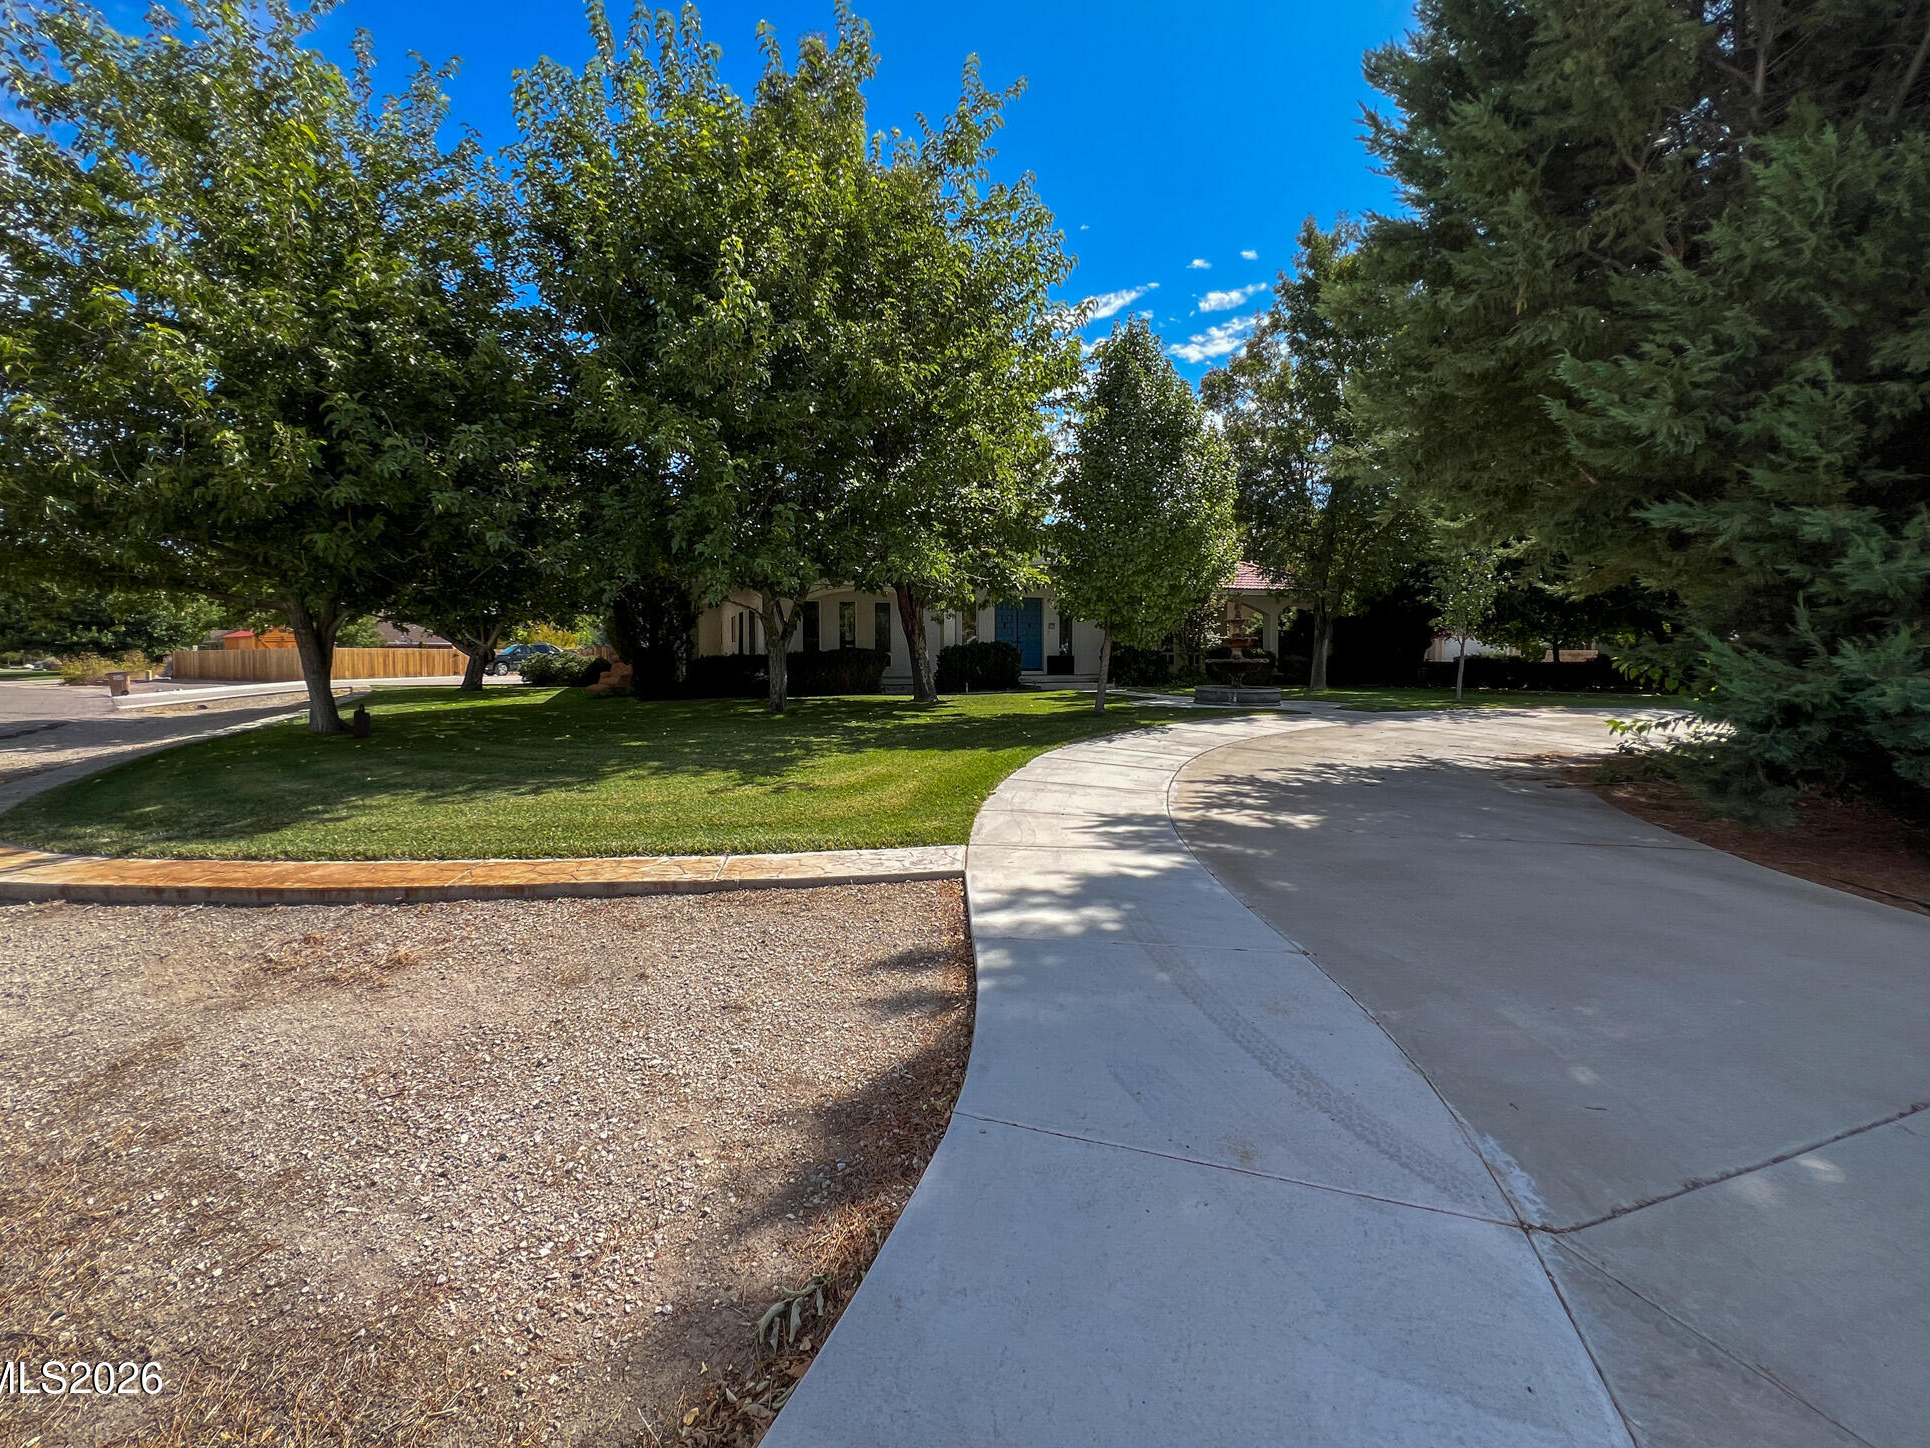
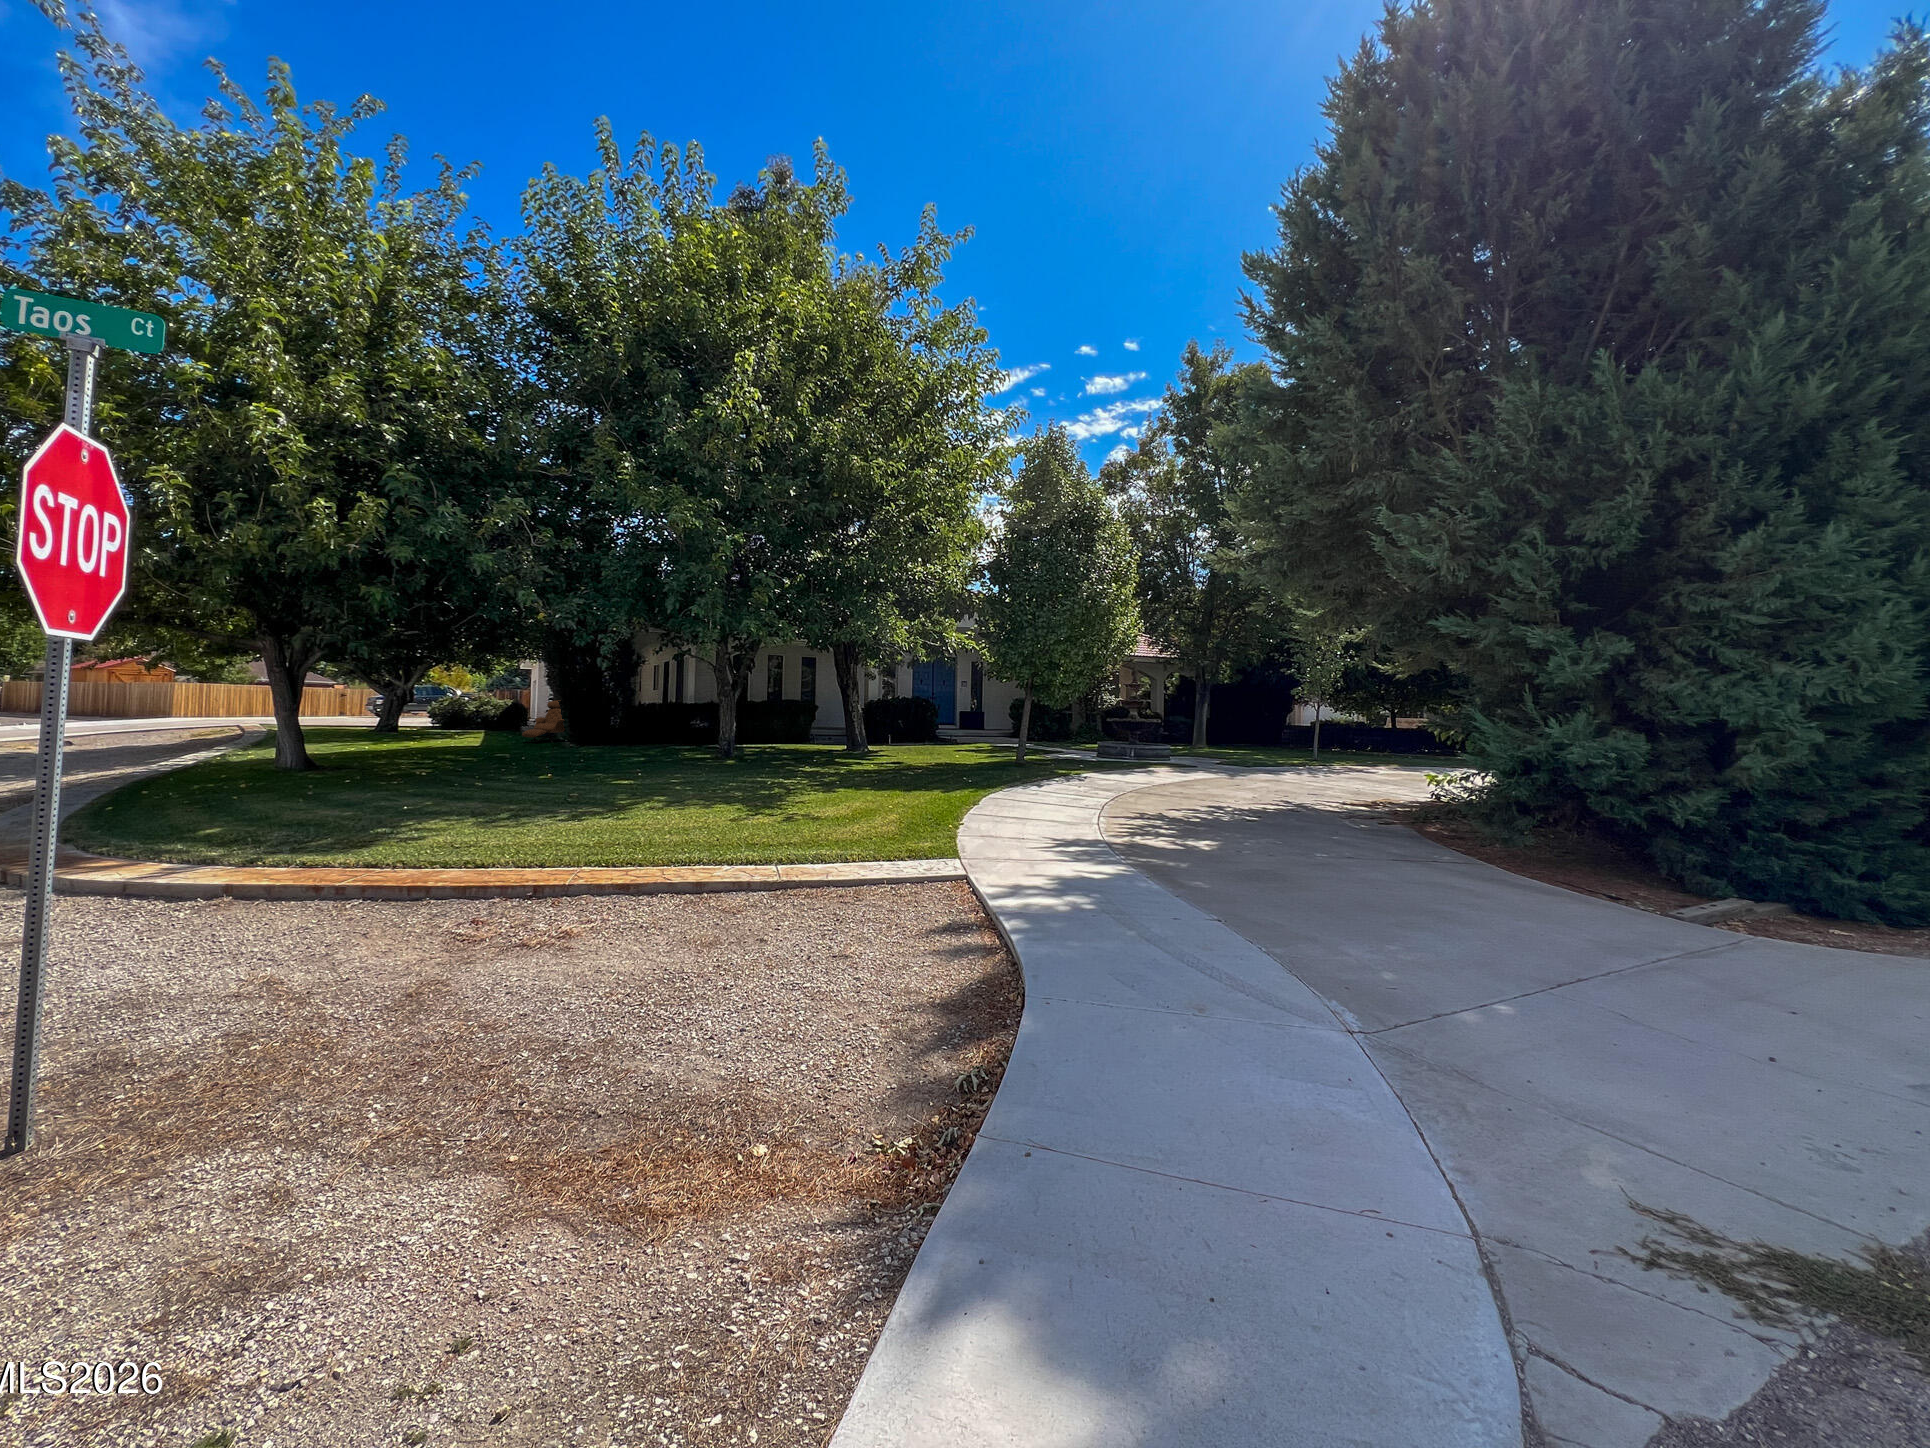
watering can: present [330,703,378,738] -> none [303,742,350,775]

